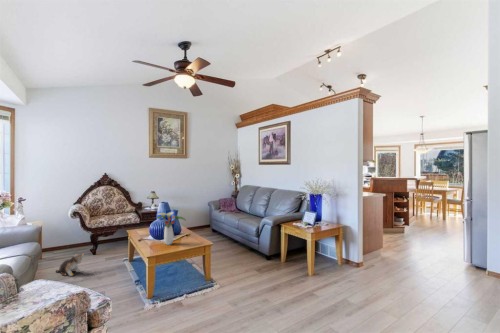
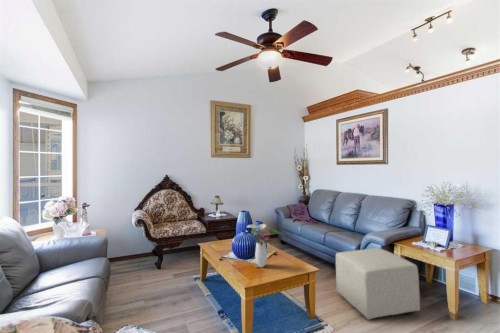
ottoman: none [235,230,287,280] -> present [336,248,420,319]
plush toy: present [56,254,84,276] -> none [122,270,154,298]

